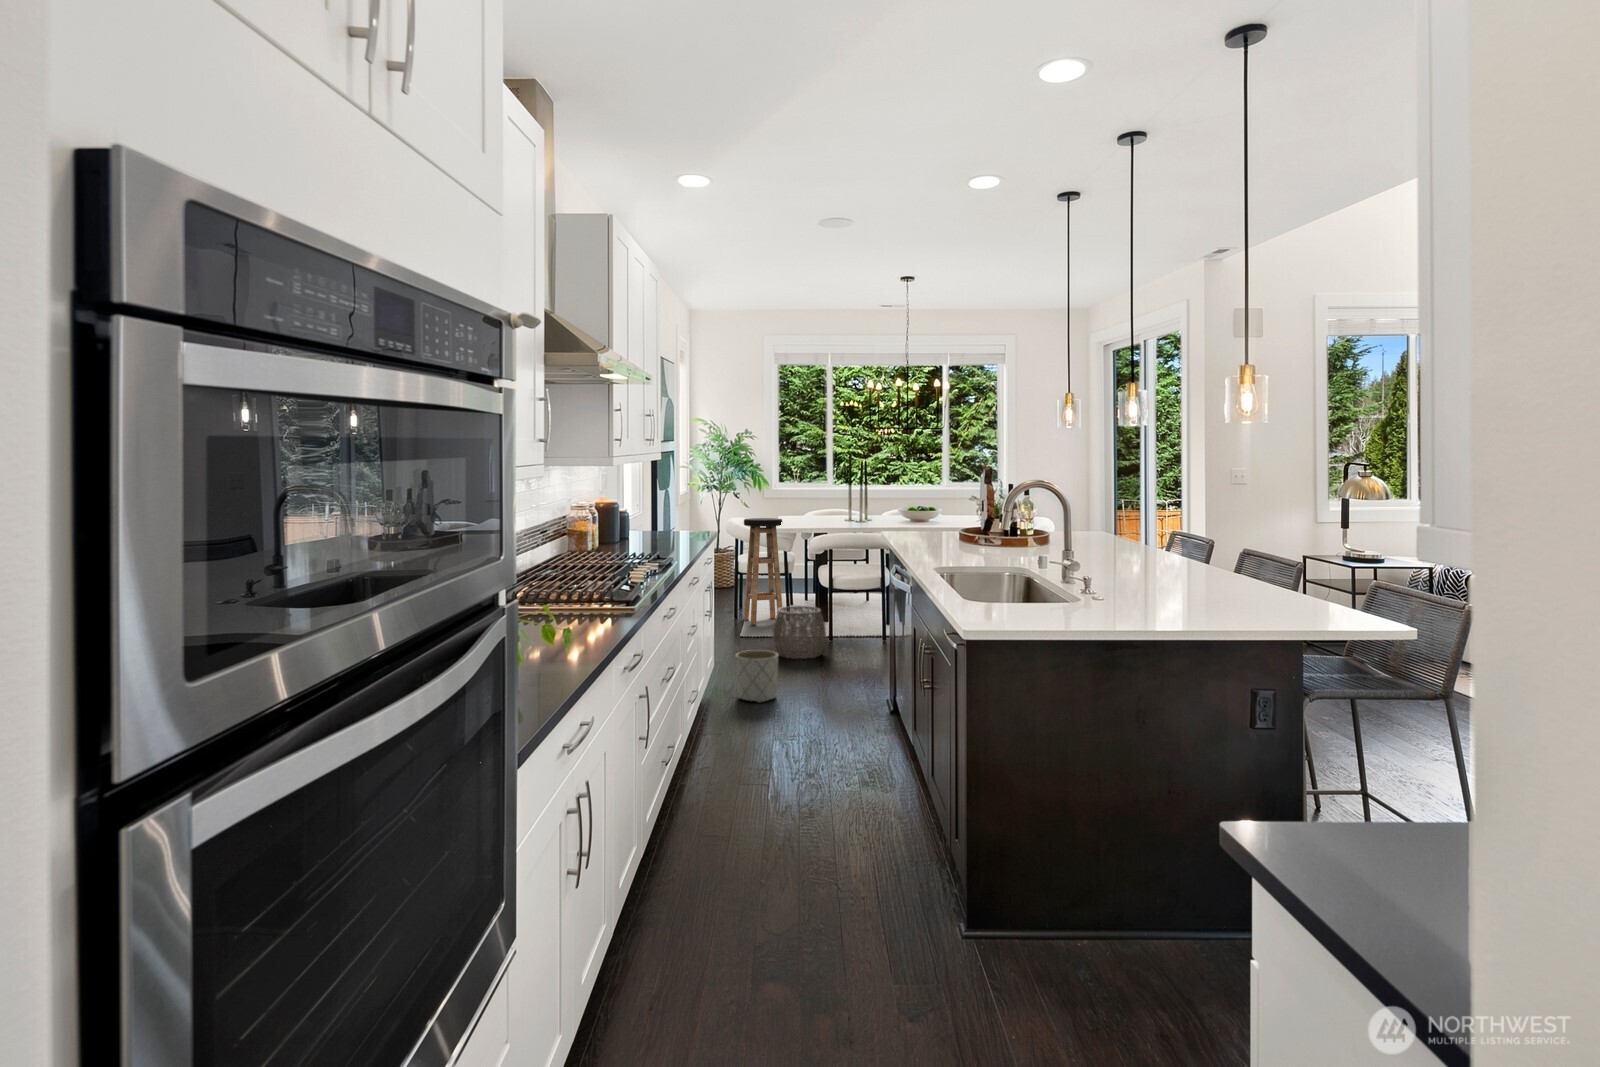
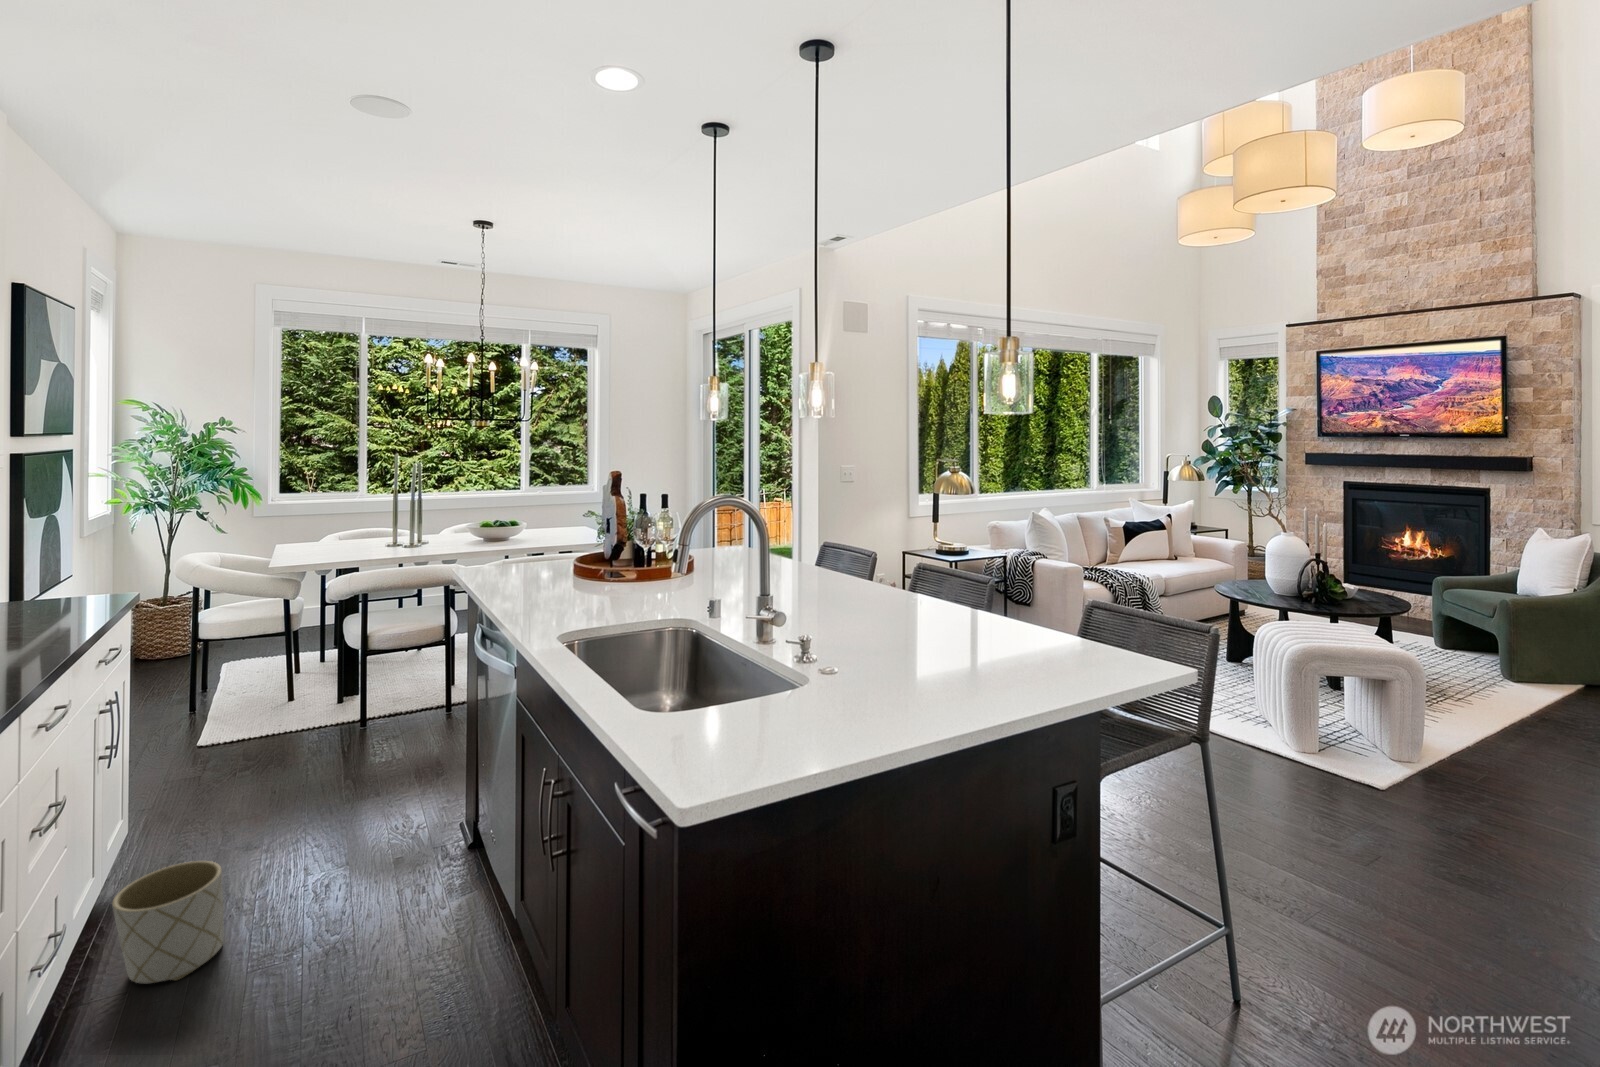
bar stool: present [743,518,782,625] -> none [198,558,285,721]
woven basket: present [773,606,826,659] -> none [241,708,345,804]

